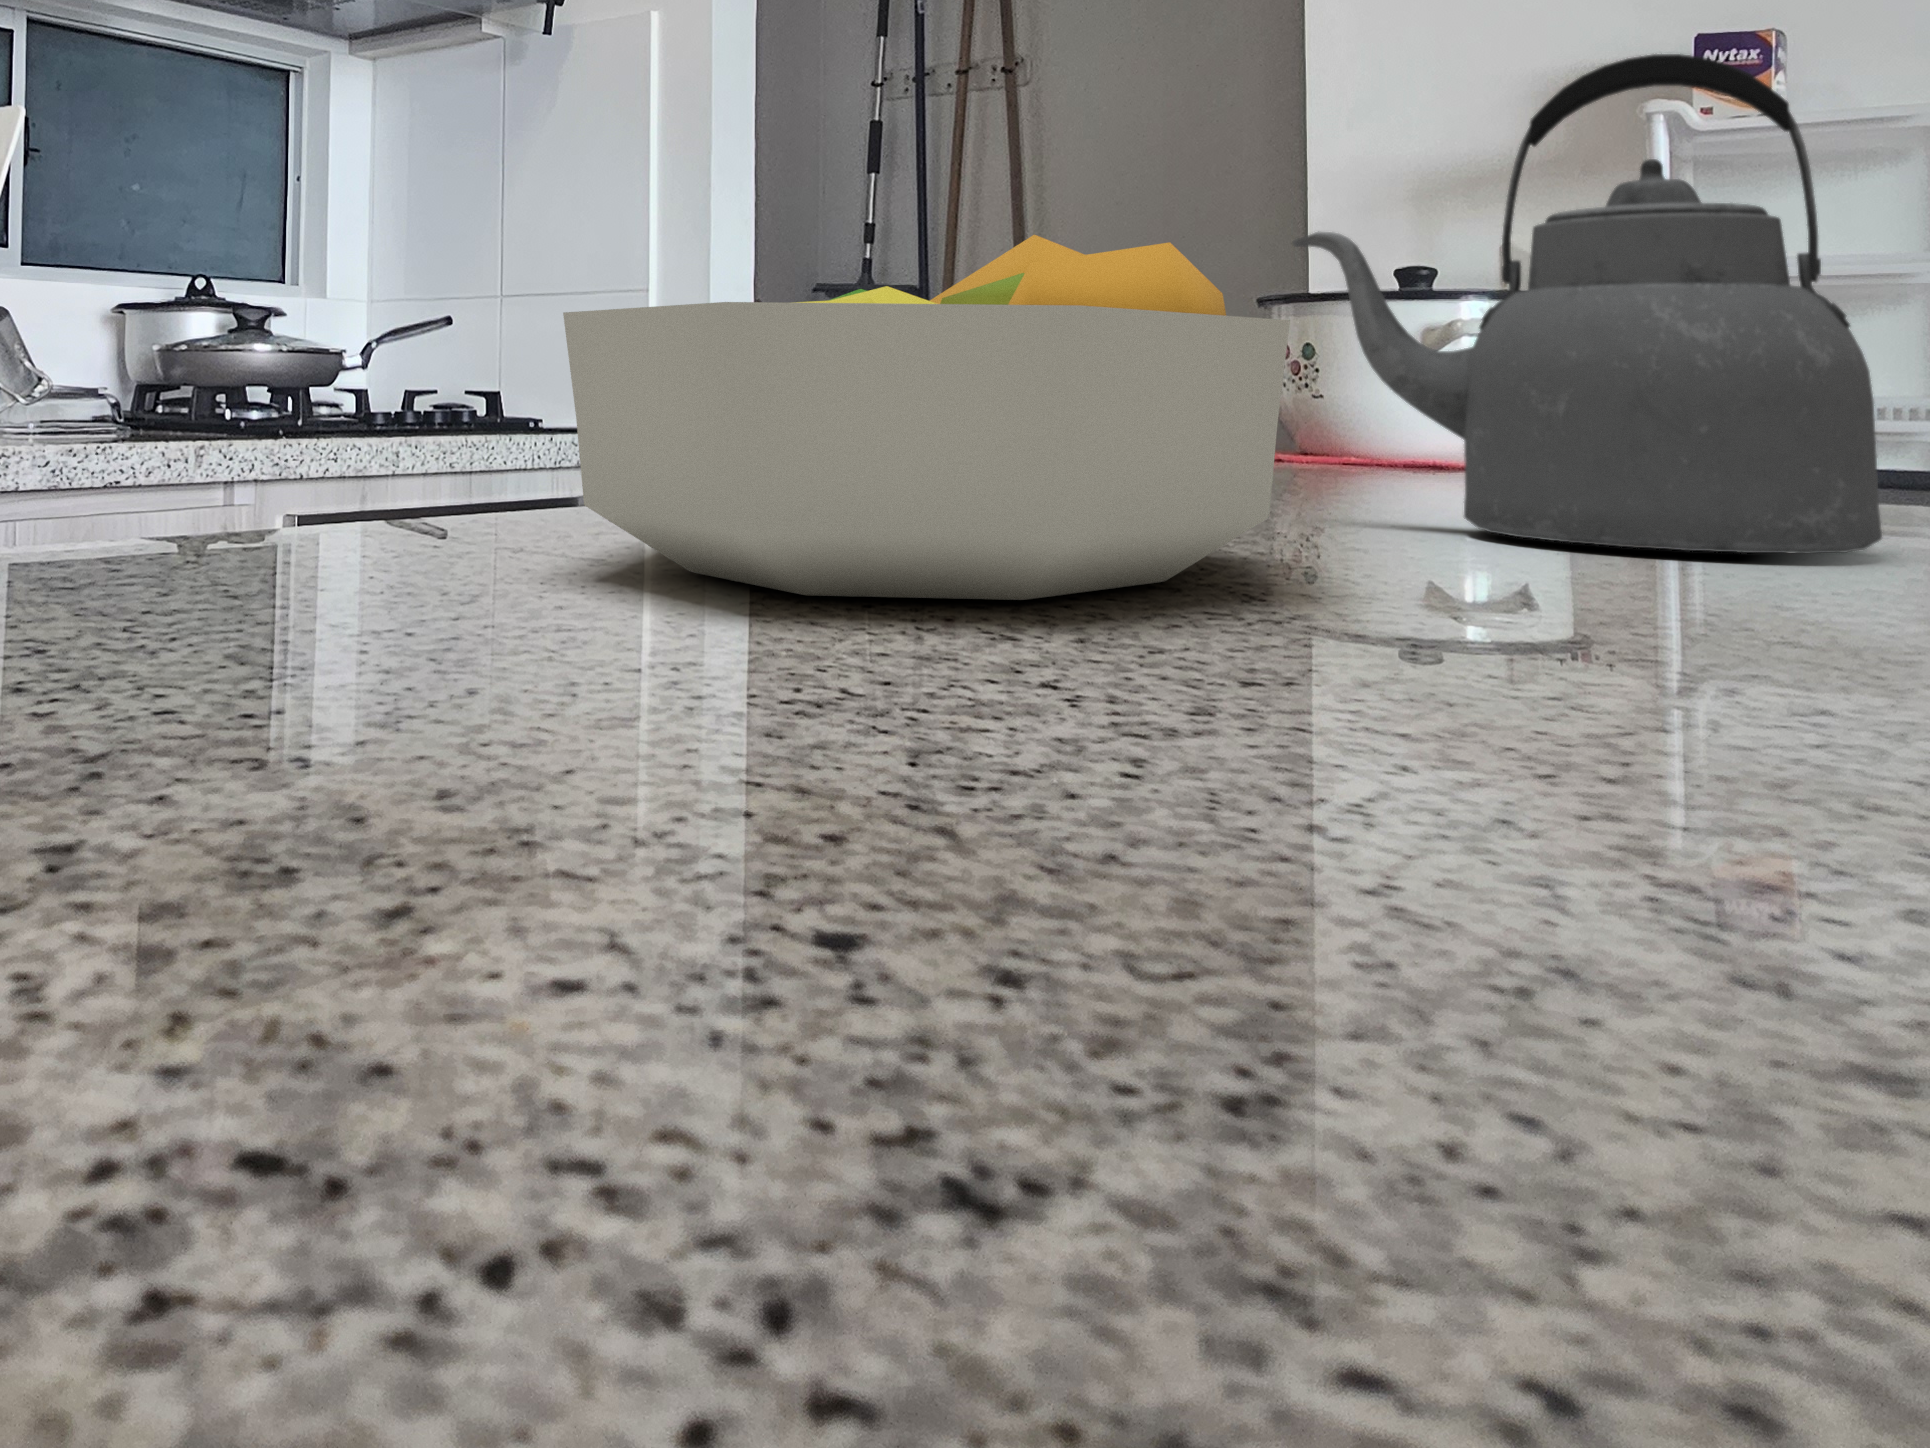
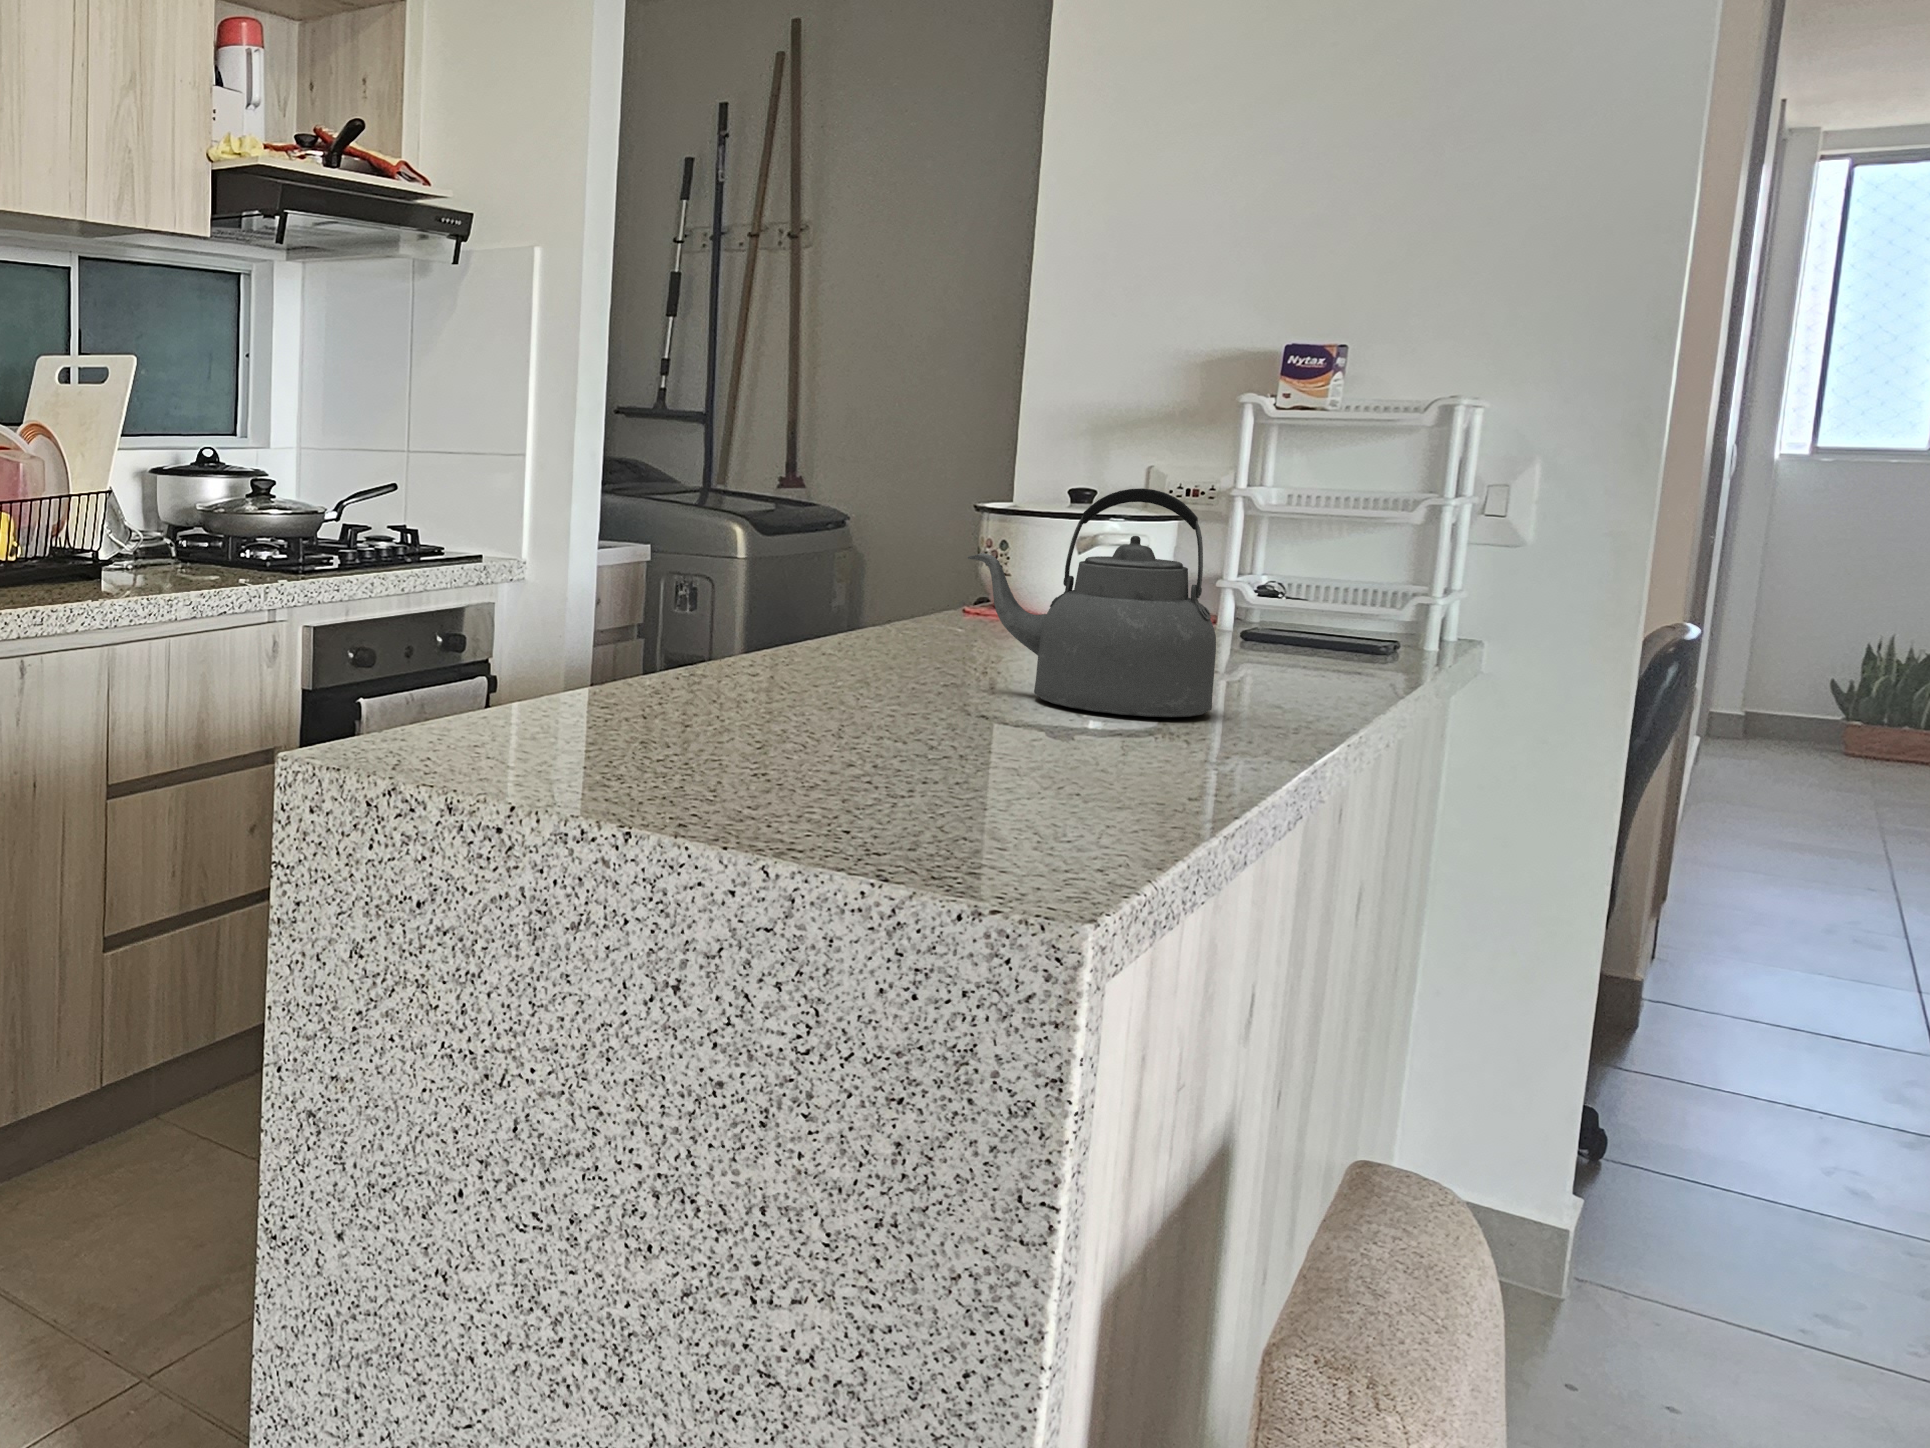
fruit bowl: present [563,235,1290,600] -> none [673,579,944,738]

